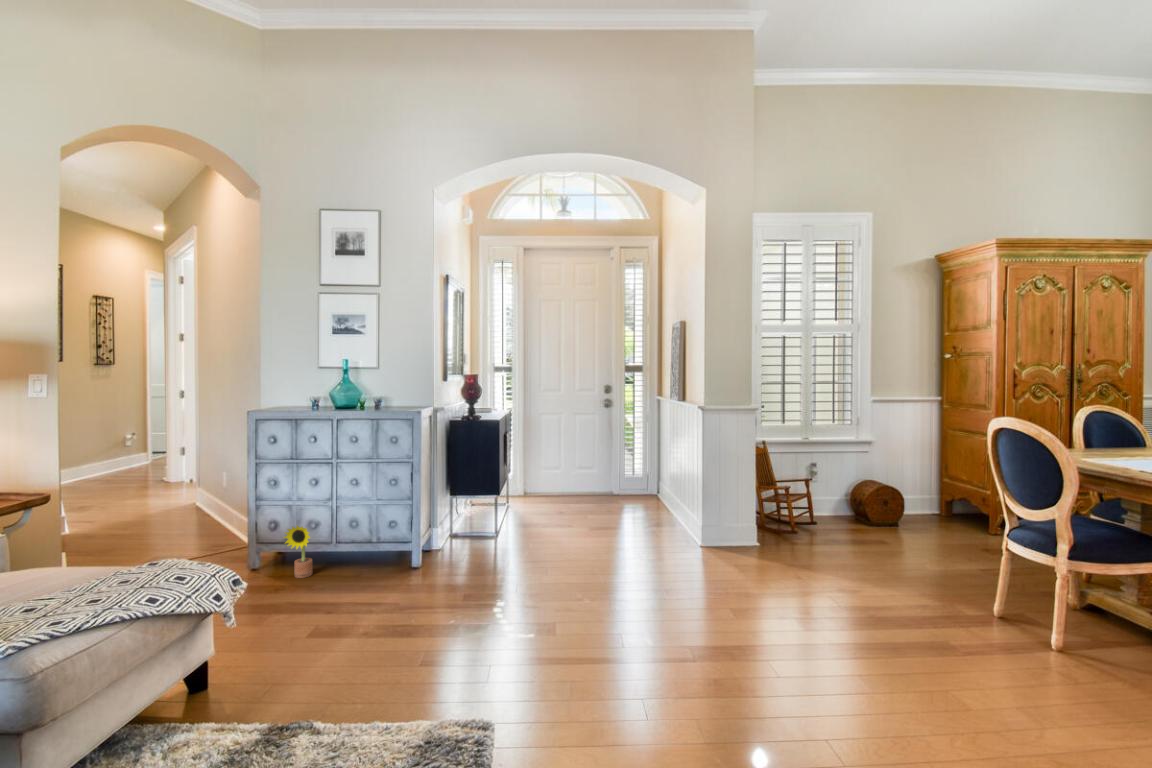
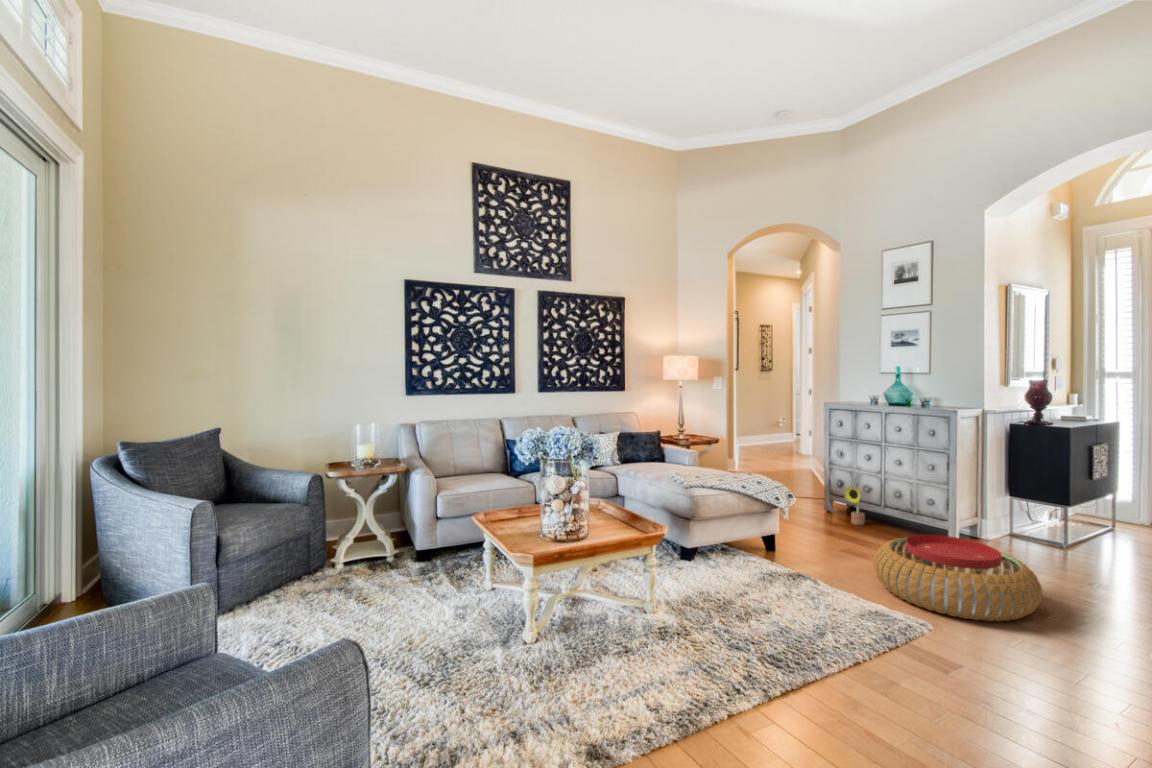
pouf: none [373,567,549,684] -> present [874,535,1042,621]

